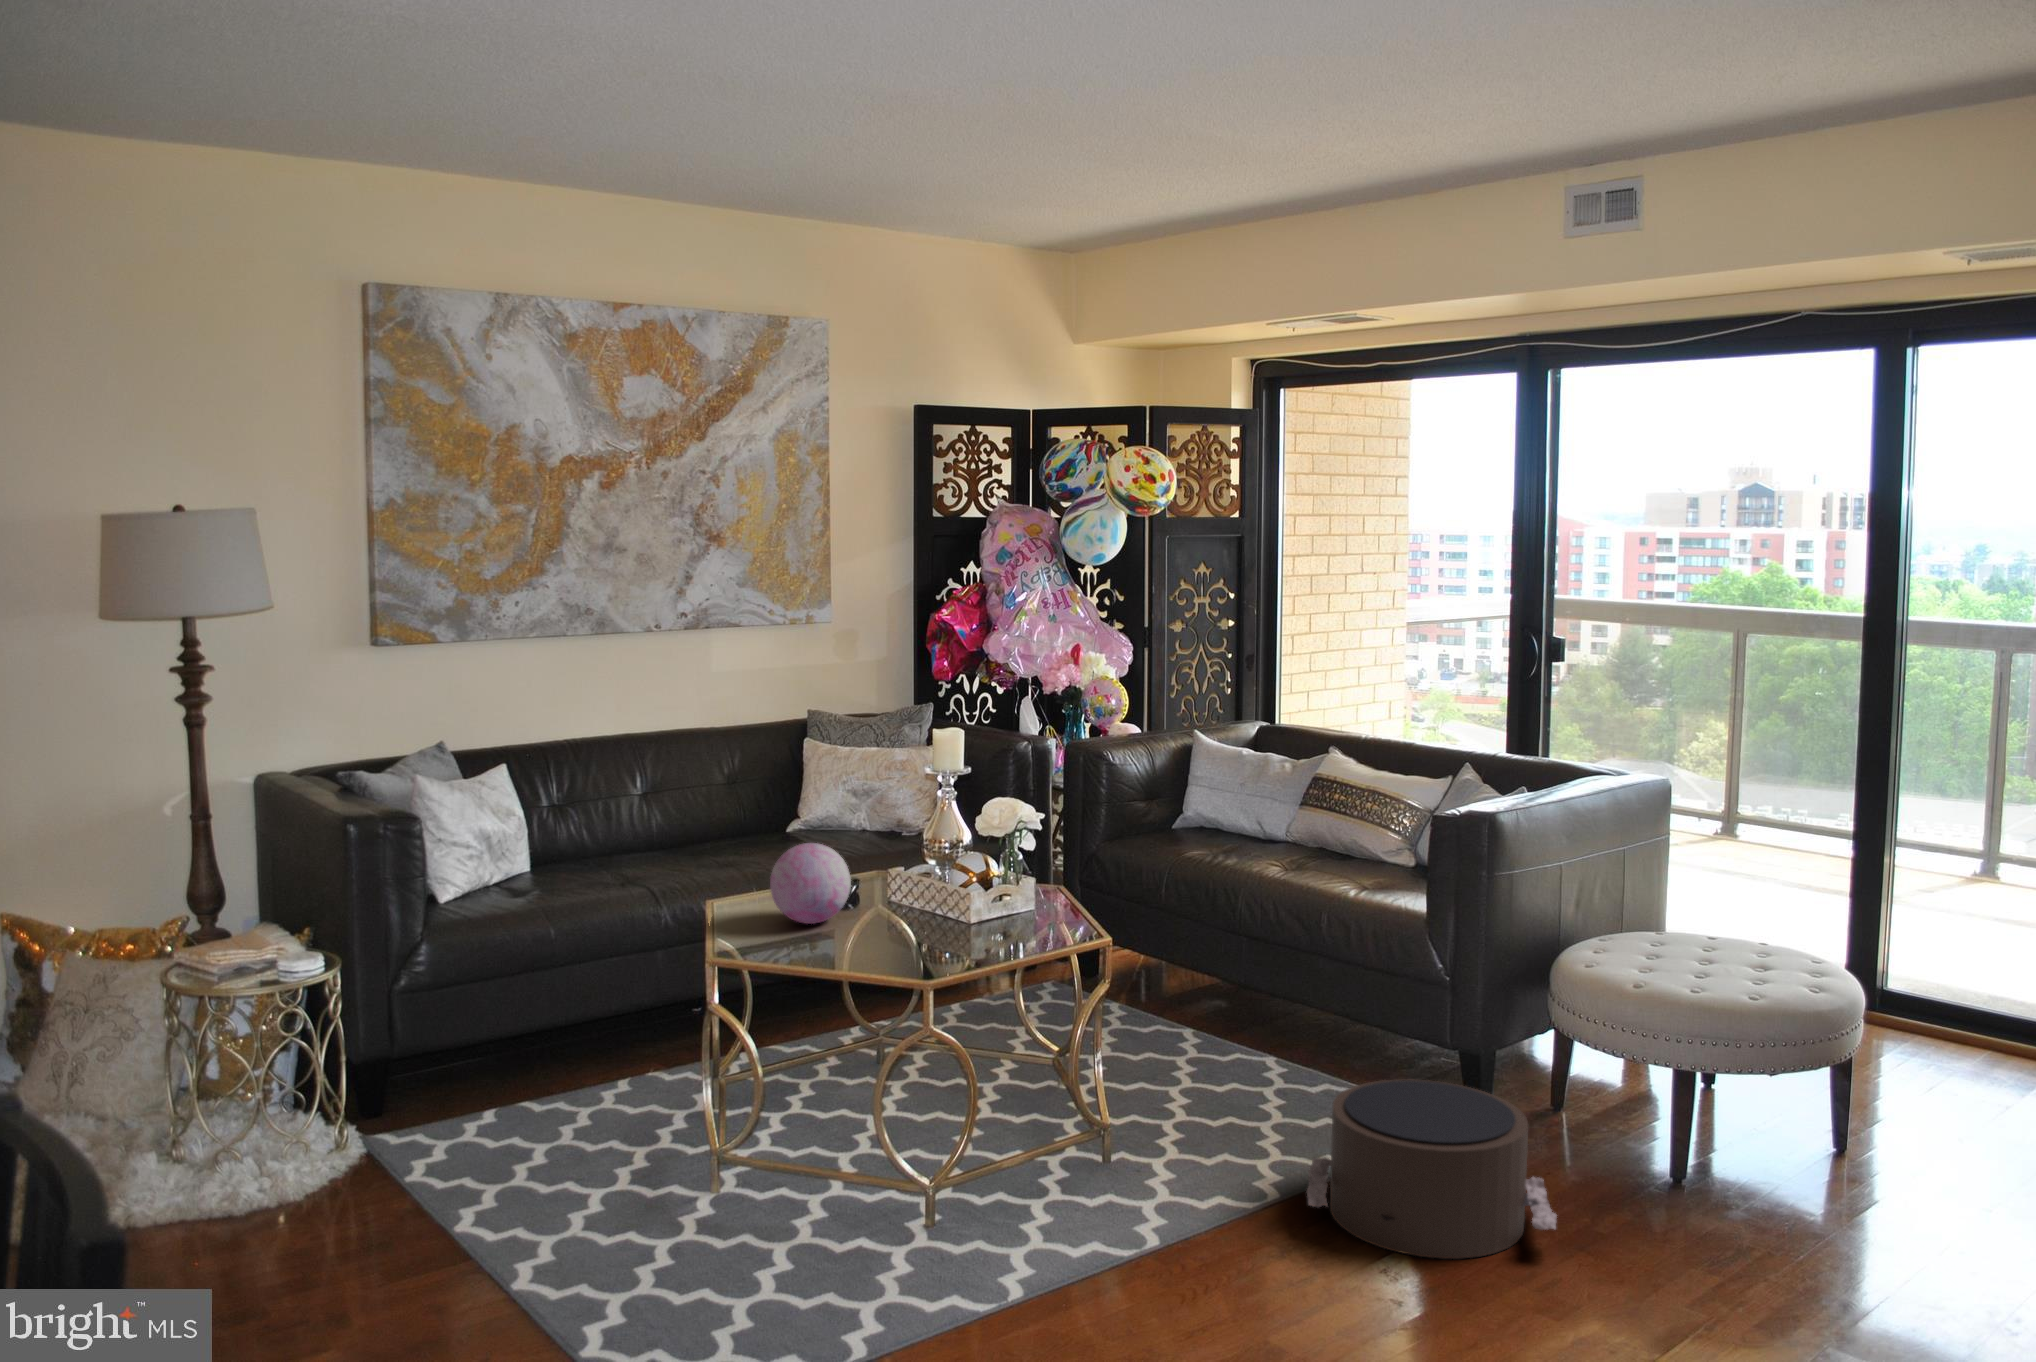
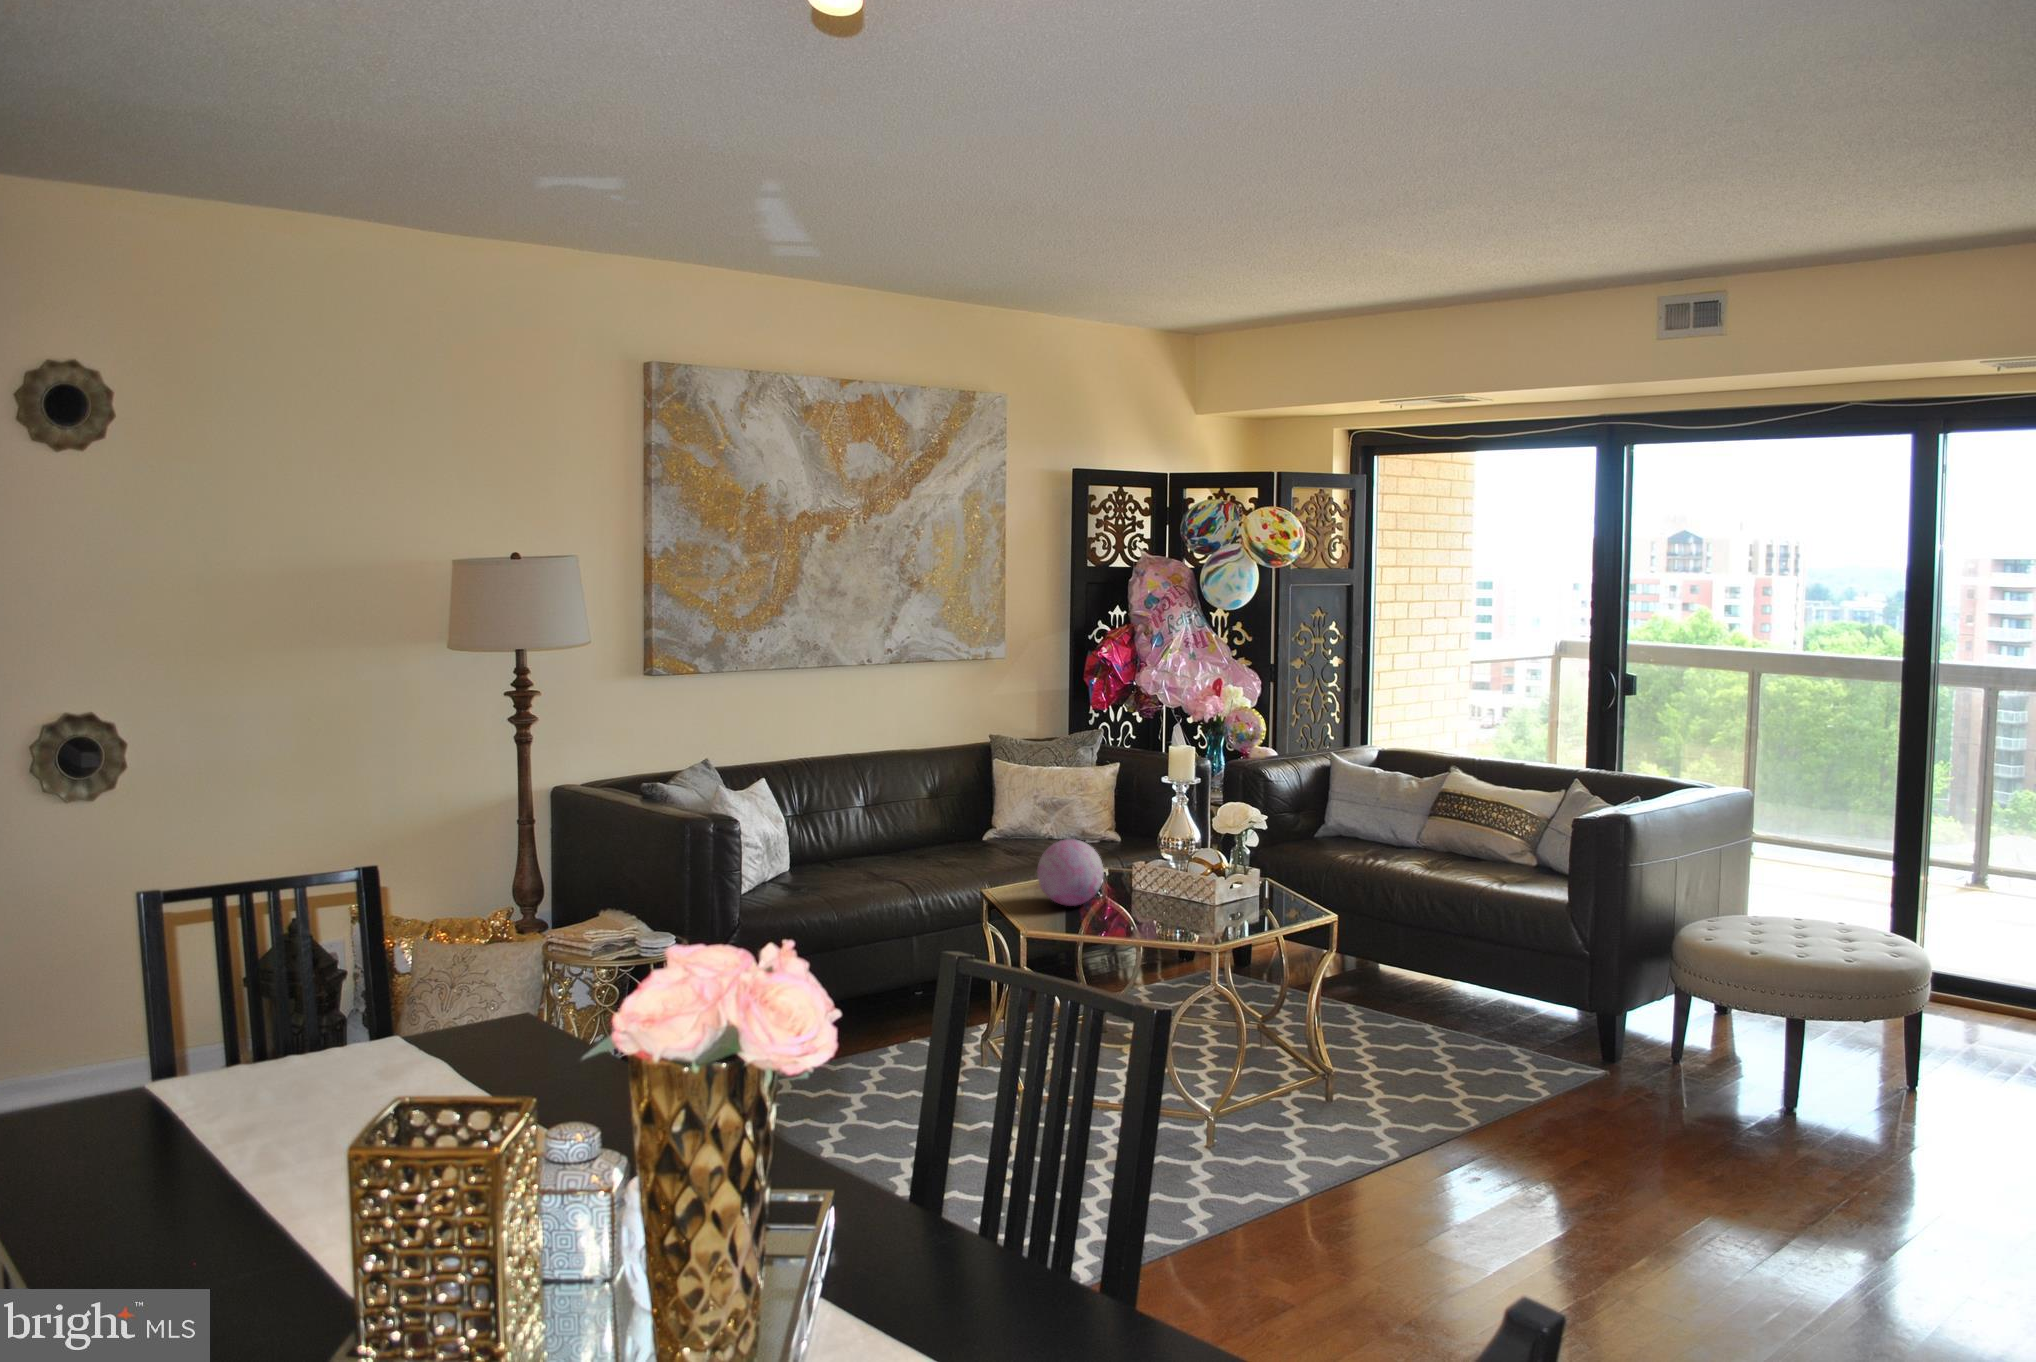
pouf: present [1307,1079,1557,1259] -> none [1500,1029,1711,1164]

